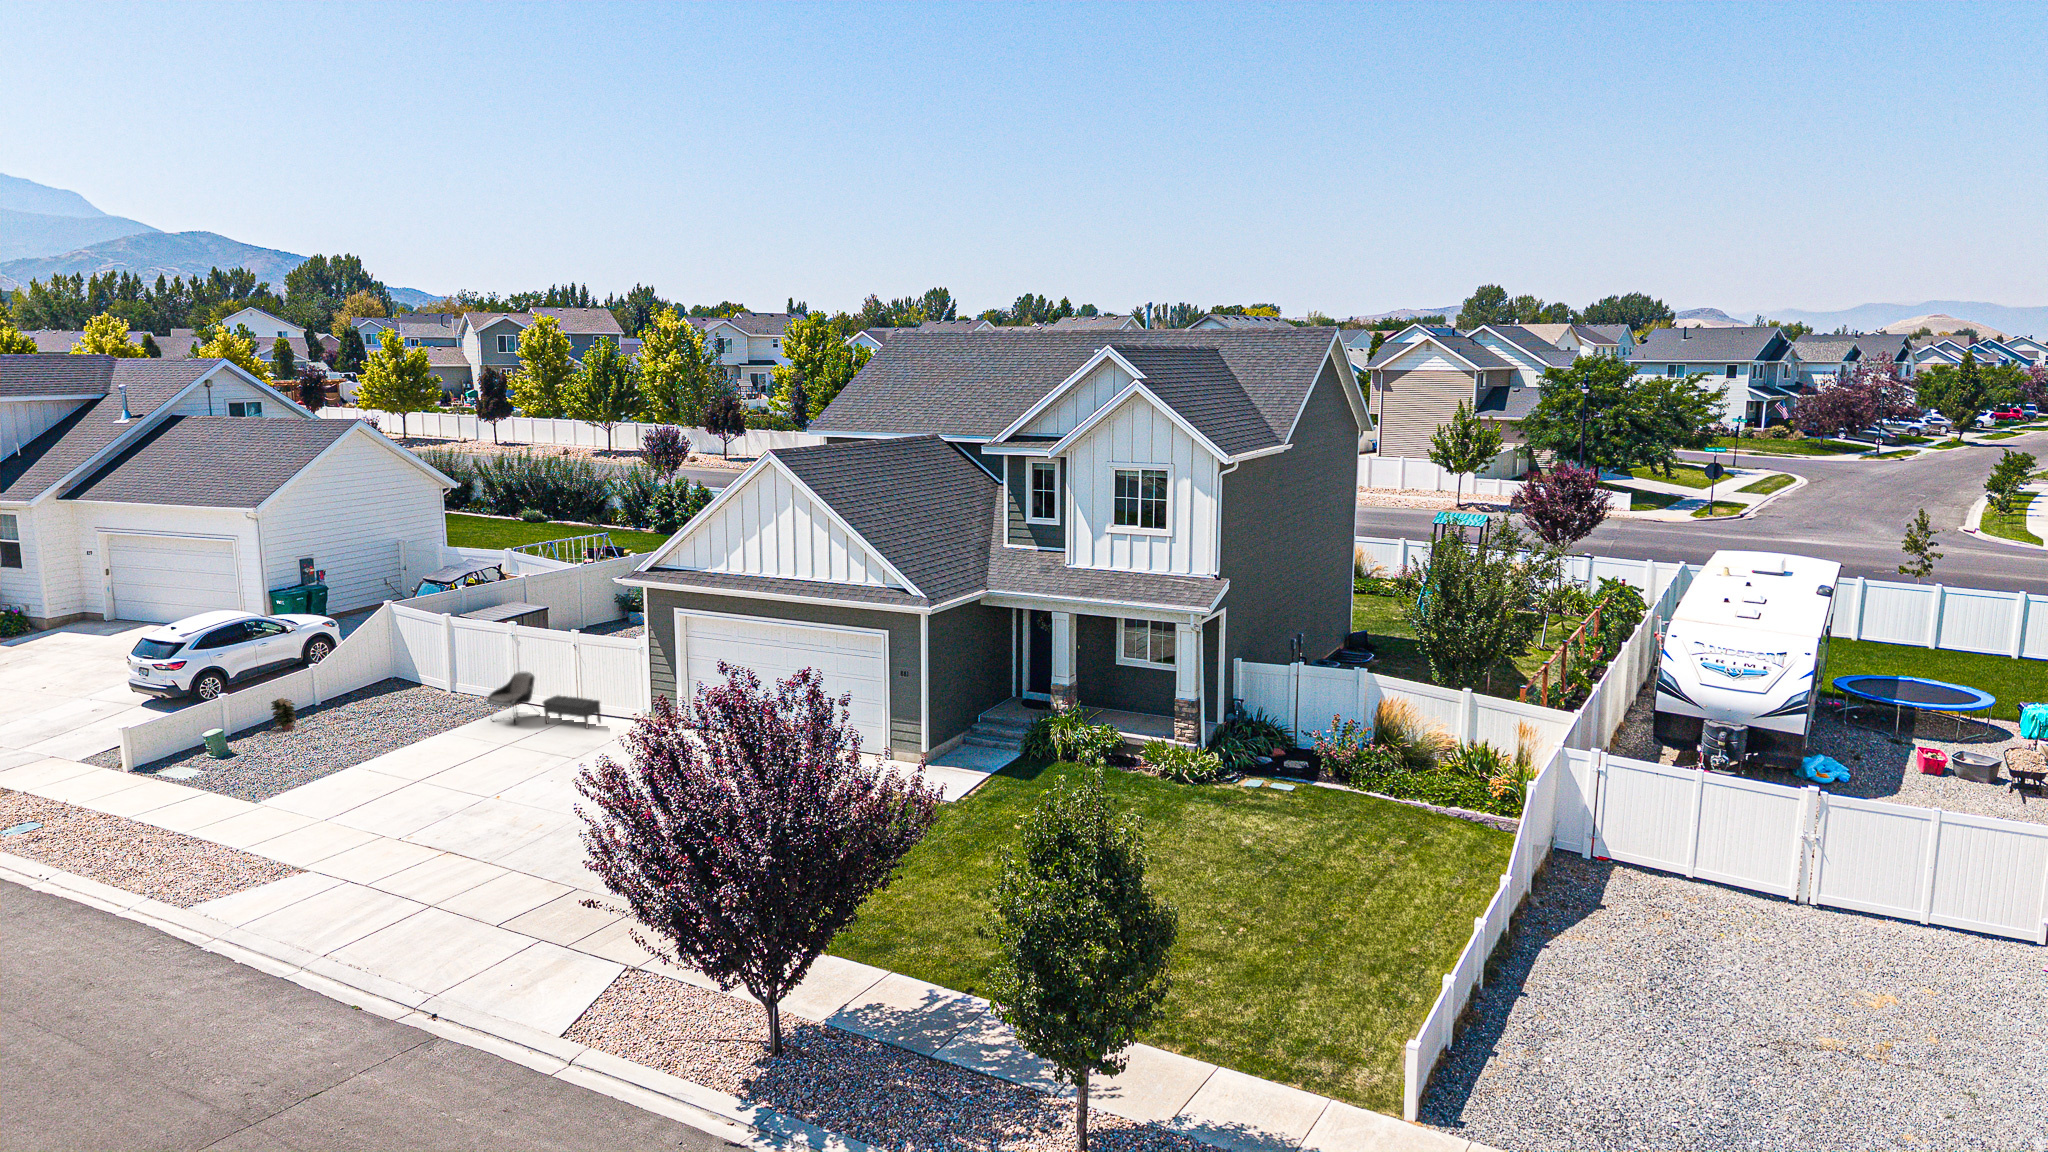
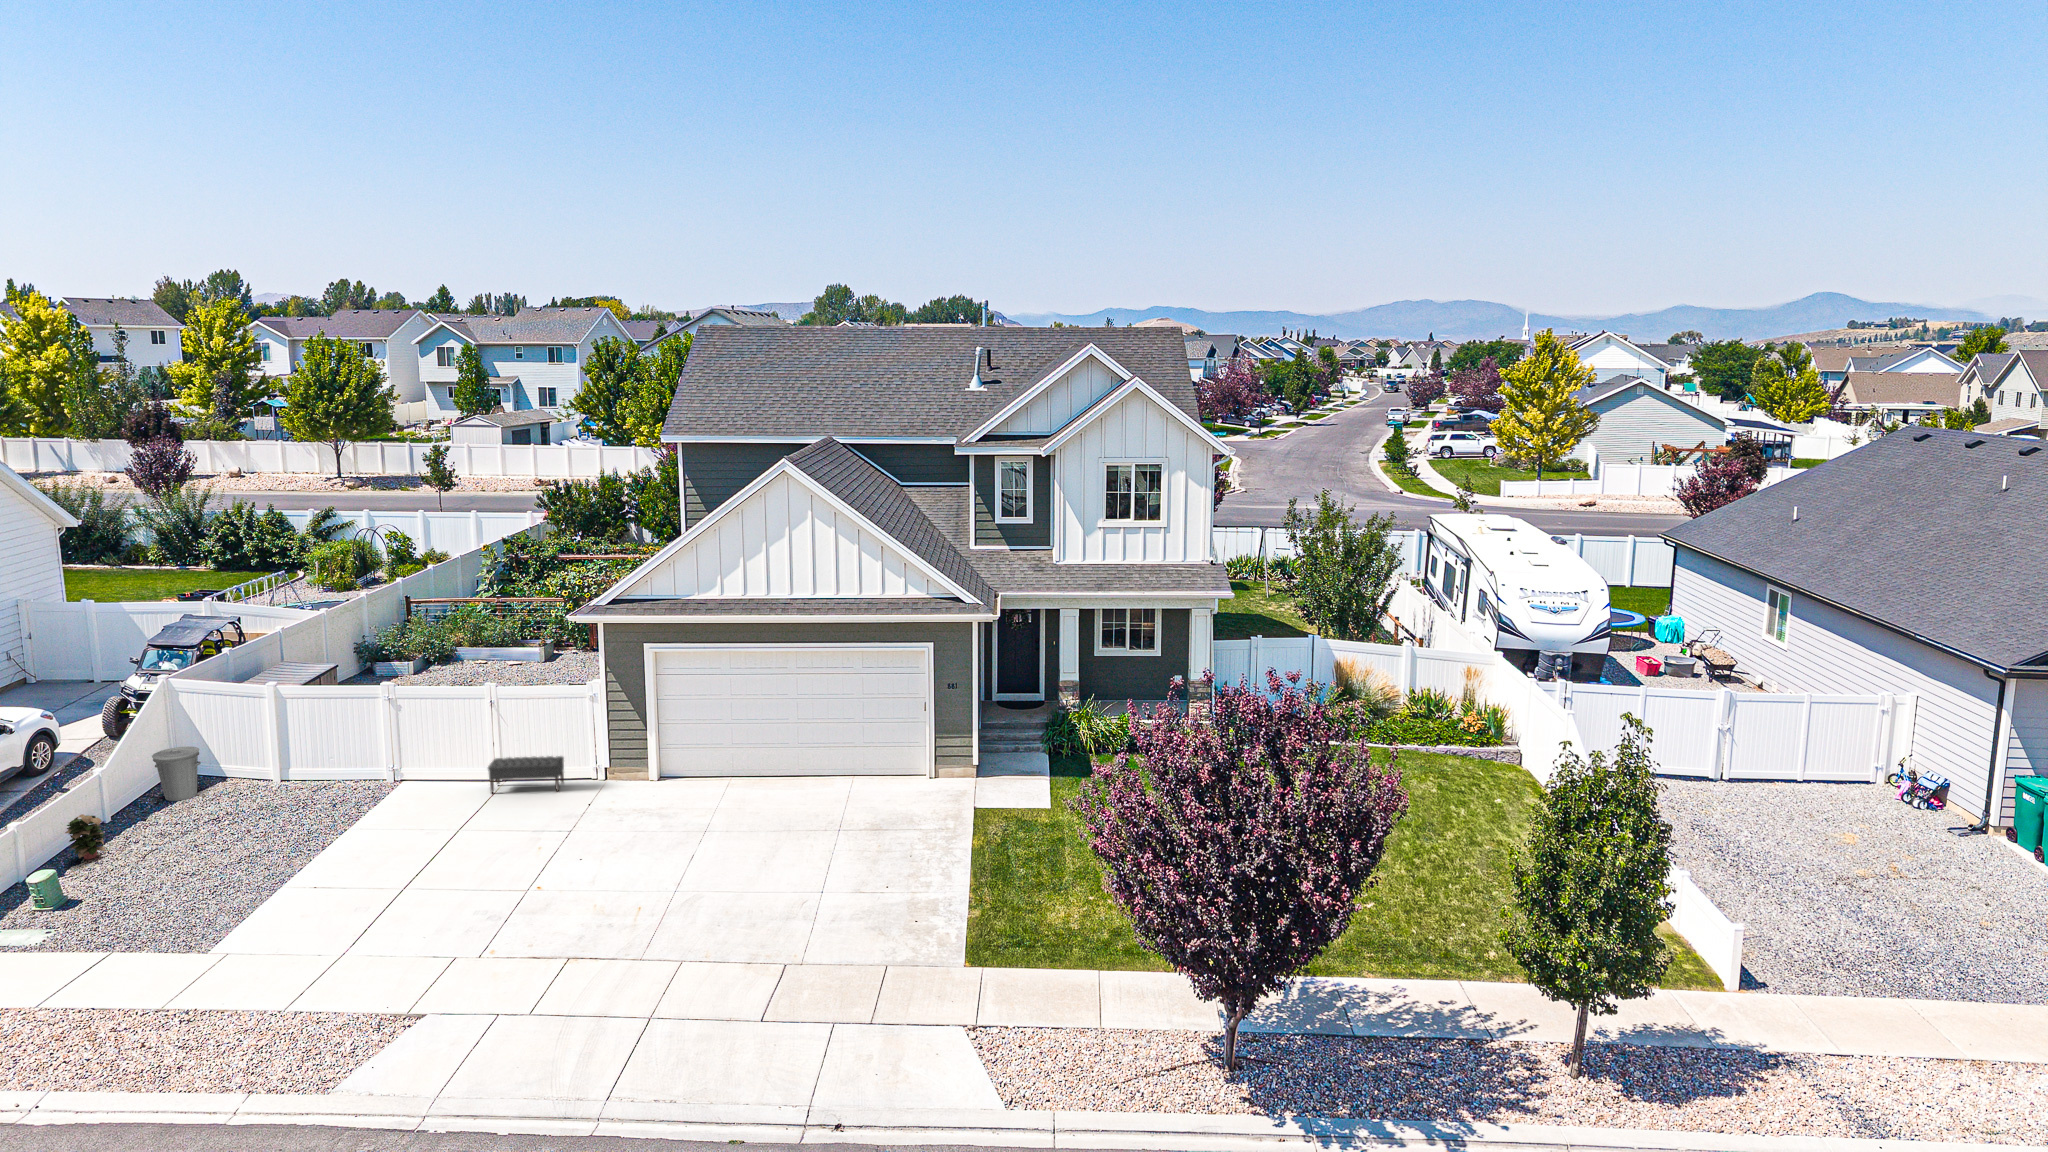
trash can: none [368,660,401,699] -> present [152,746,201,801]
lounge chair: present [486,672,540,724] -> none [402,735,467,802]

